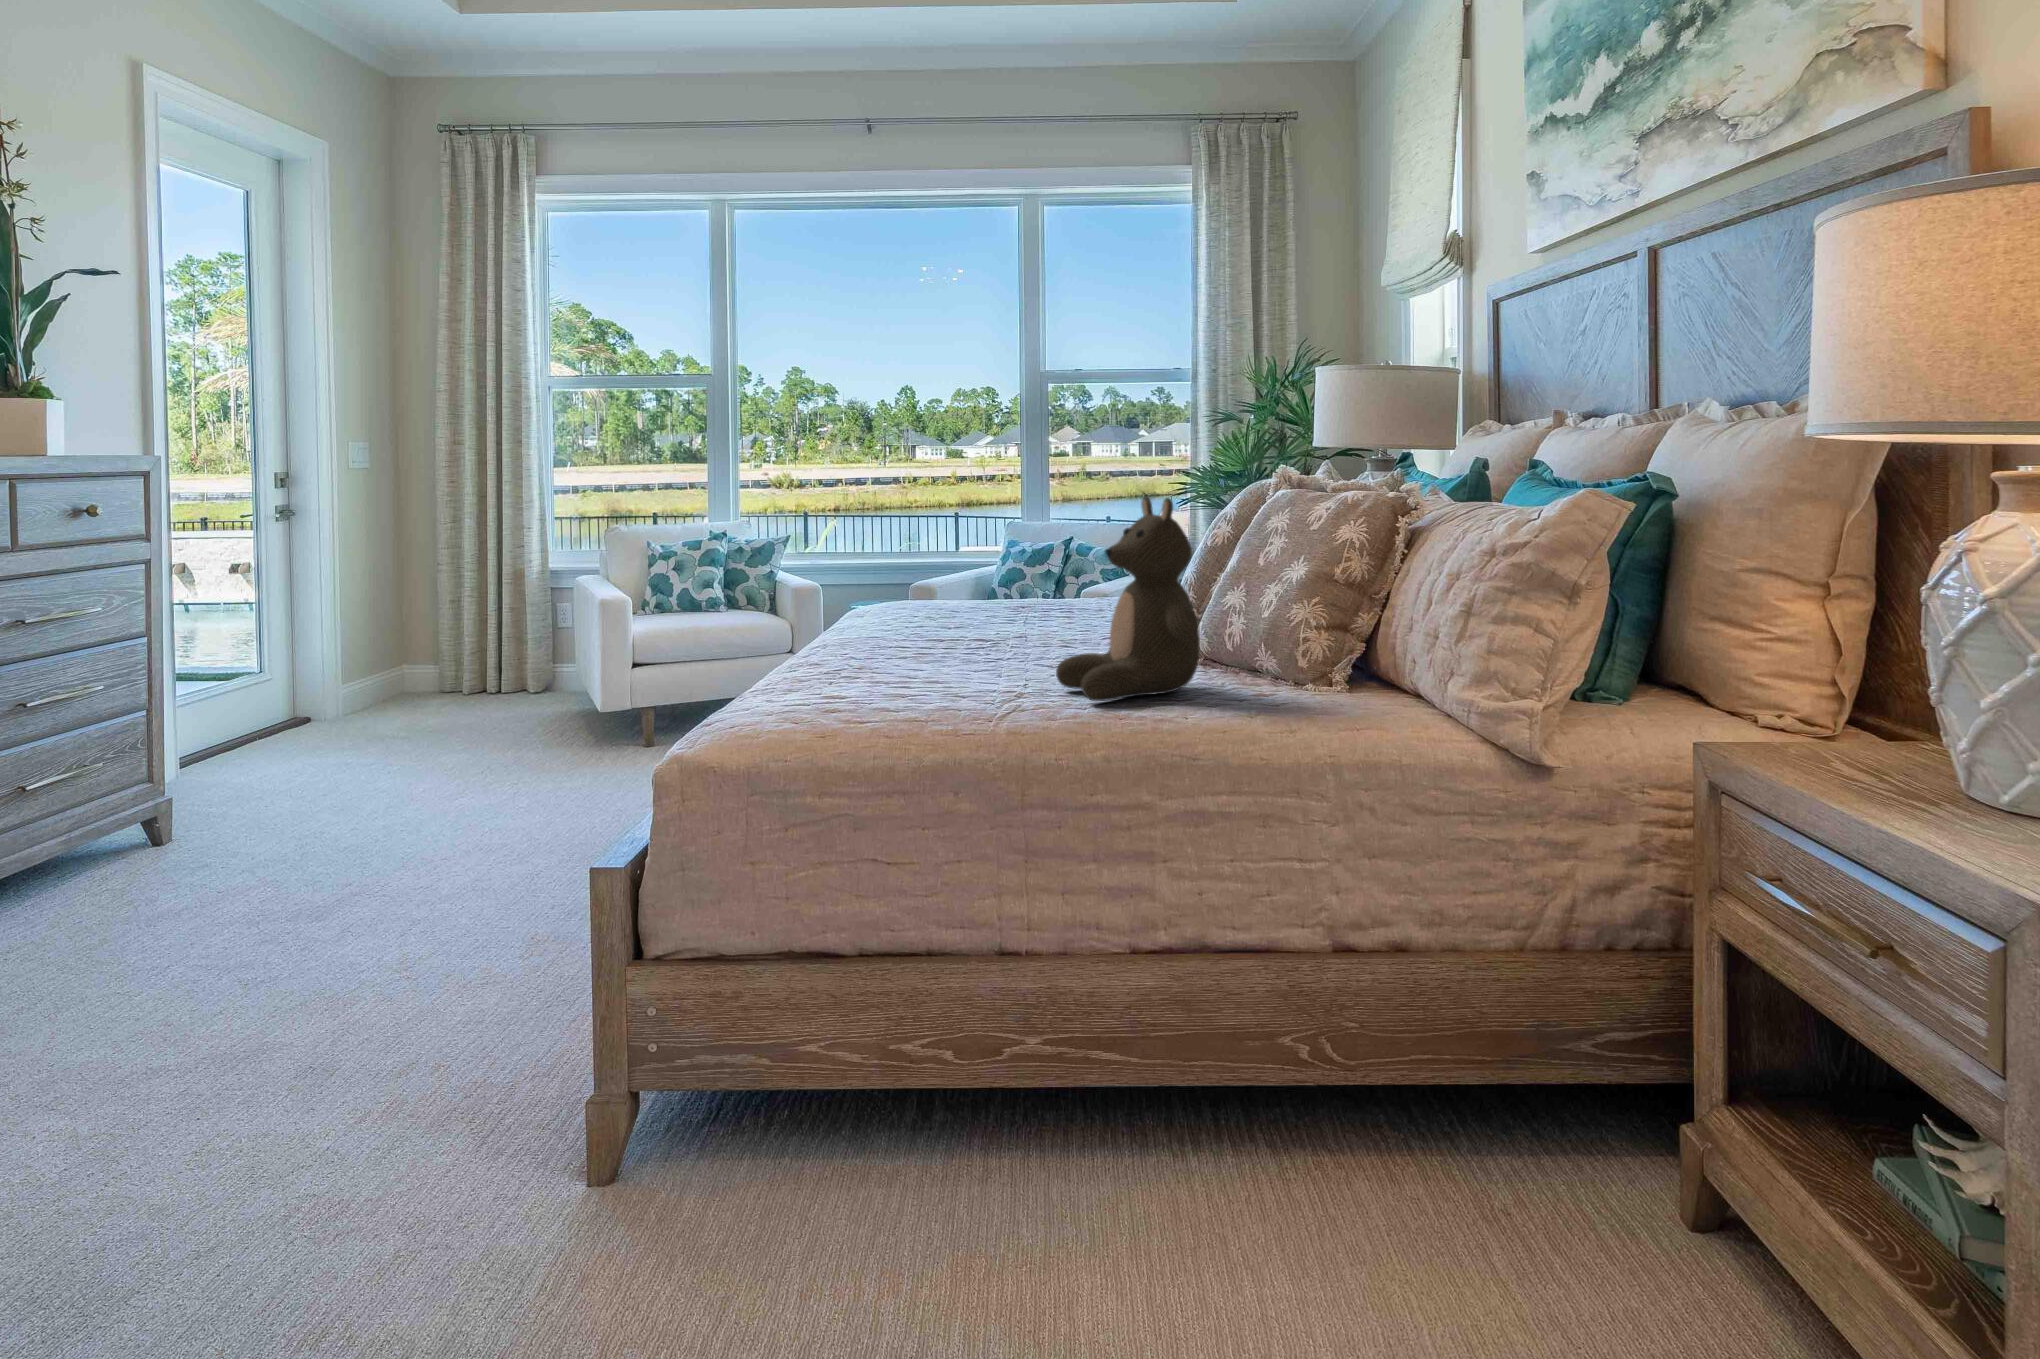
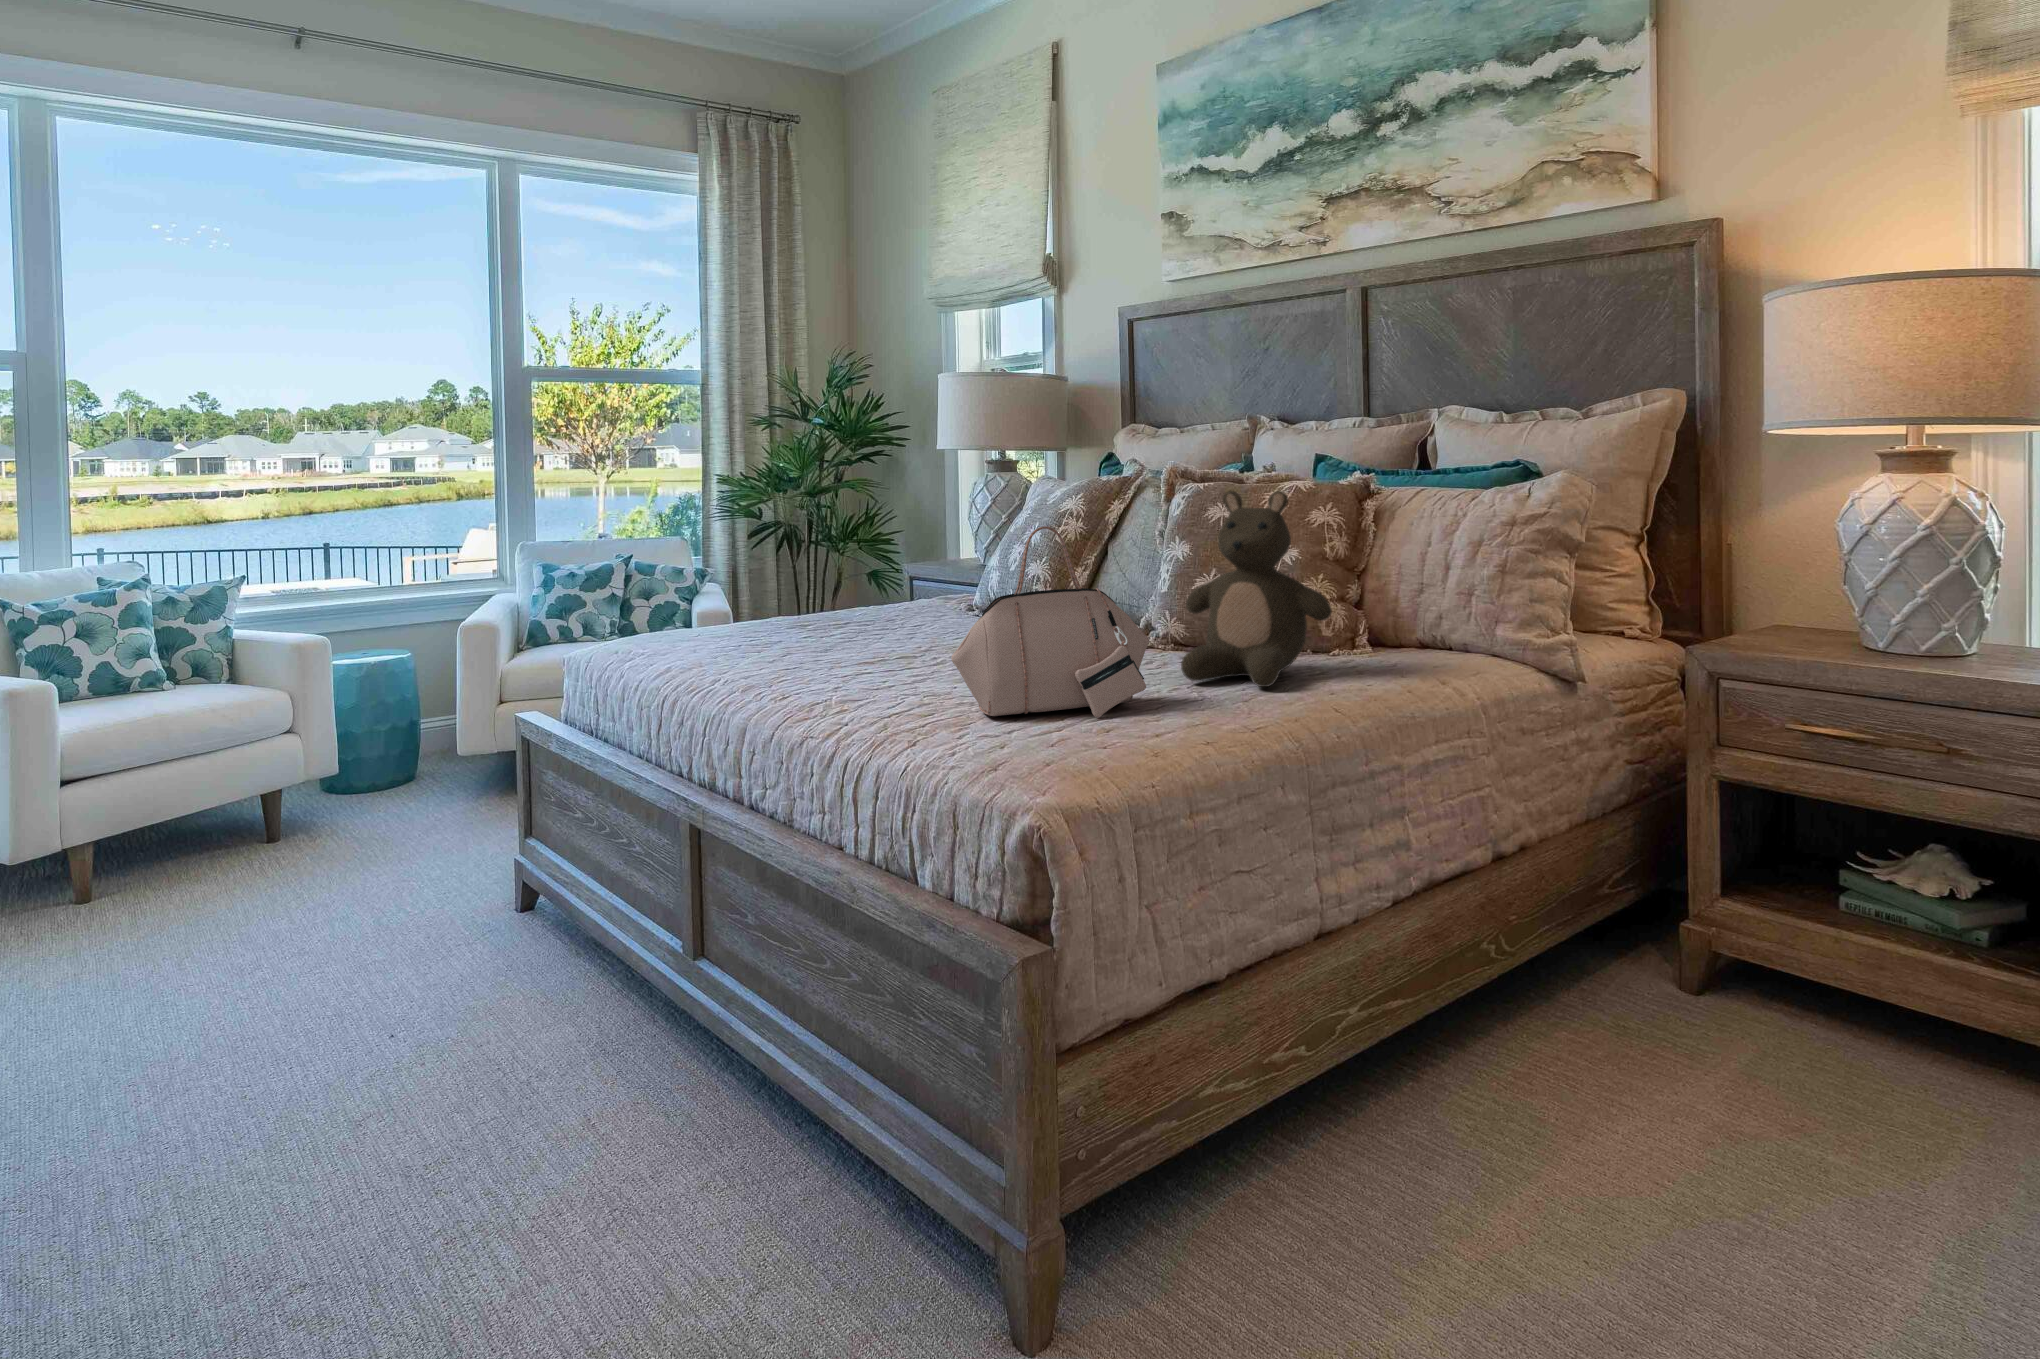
handbag: none [819,520,985,700] -> present [951,526,1149,717]

